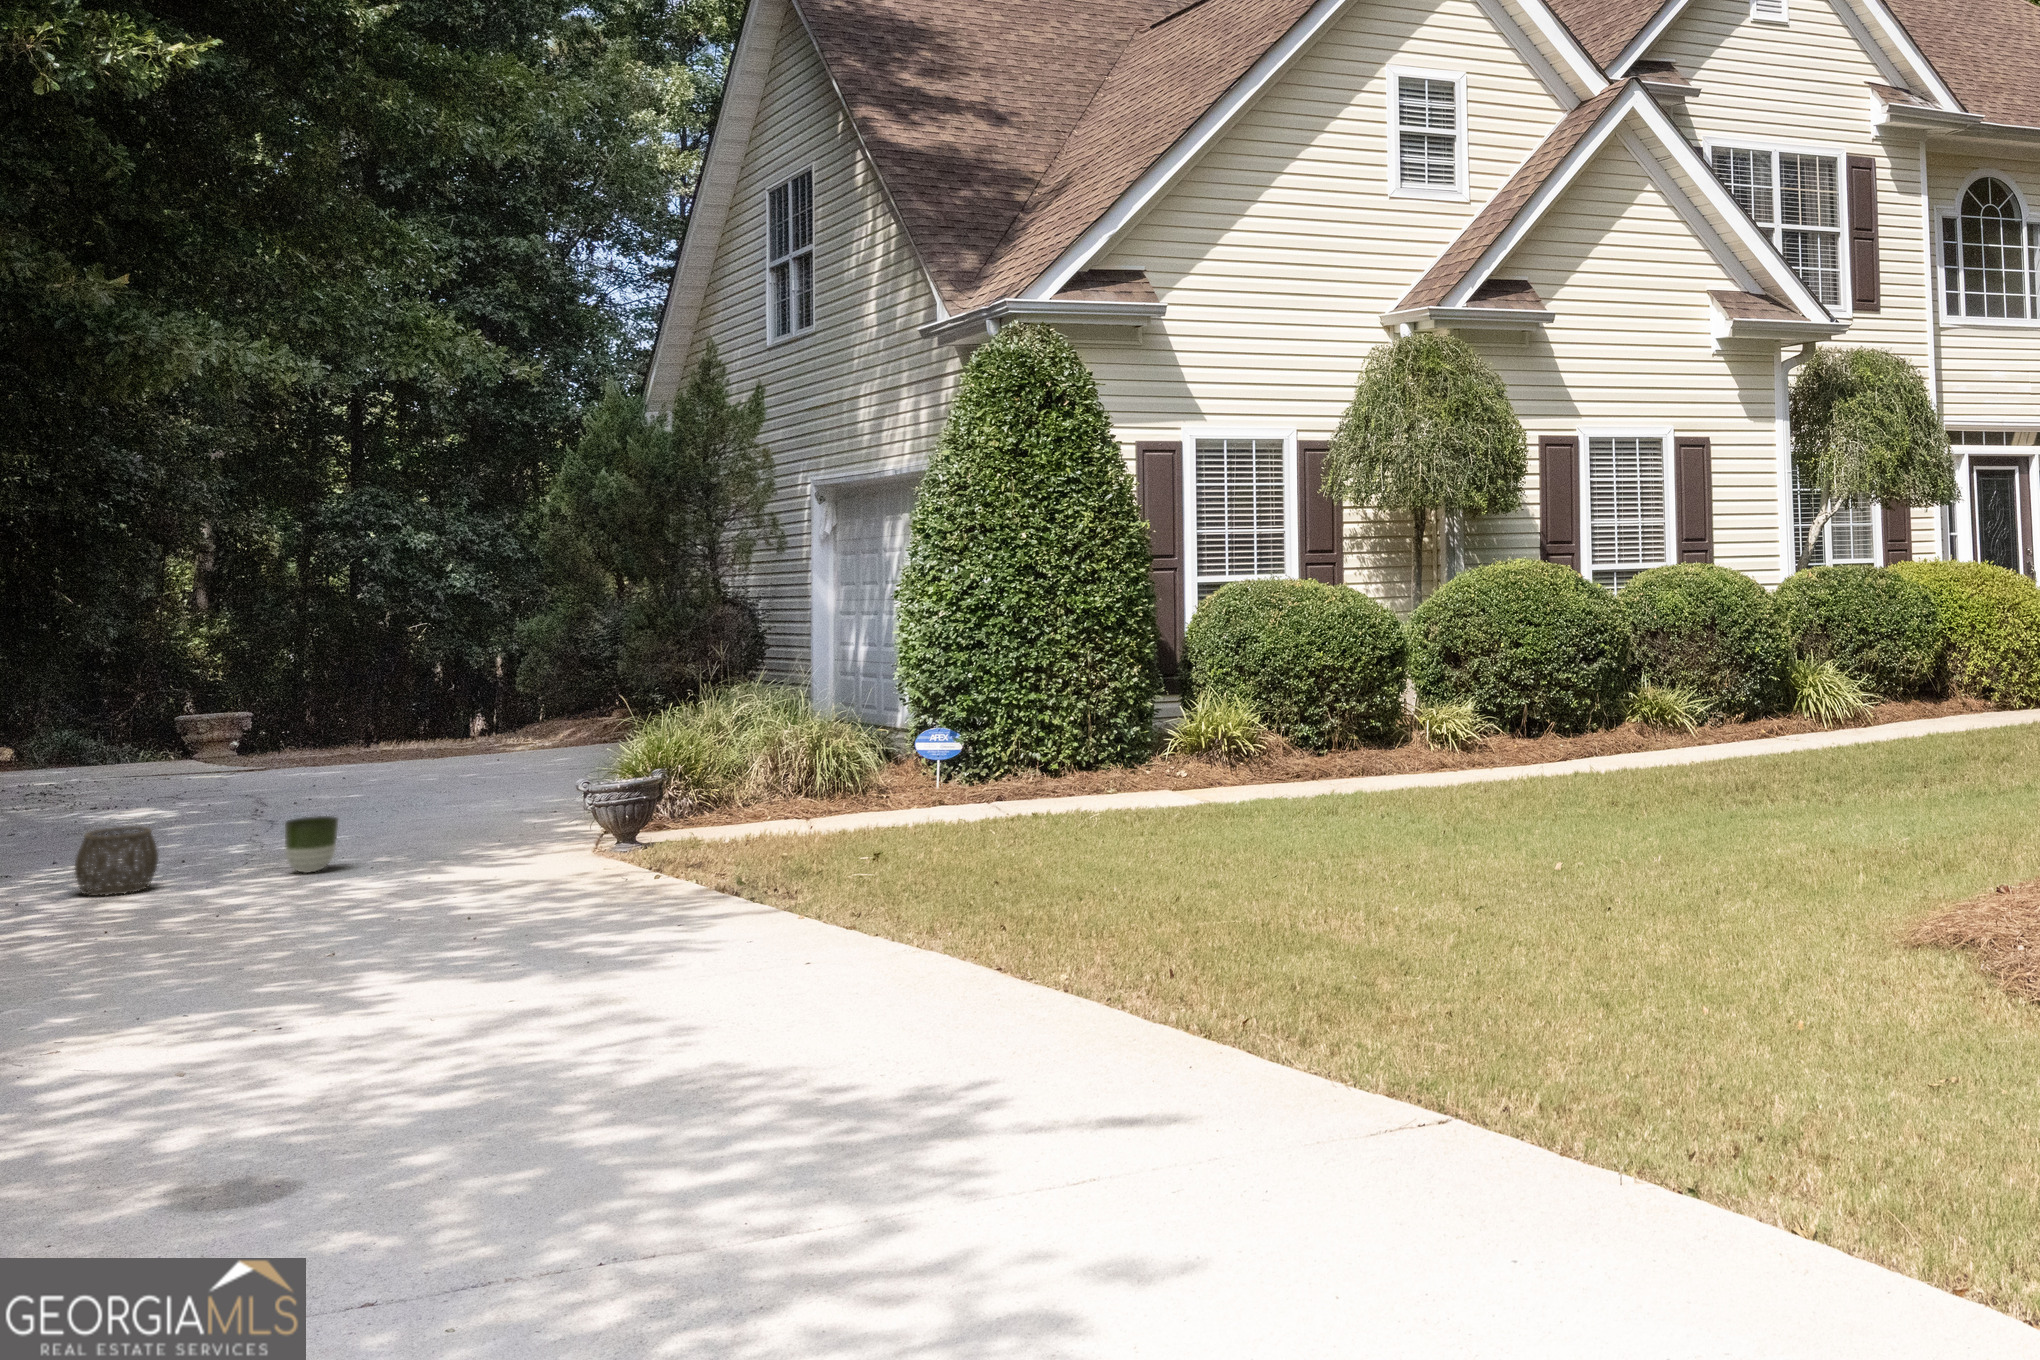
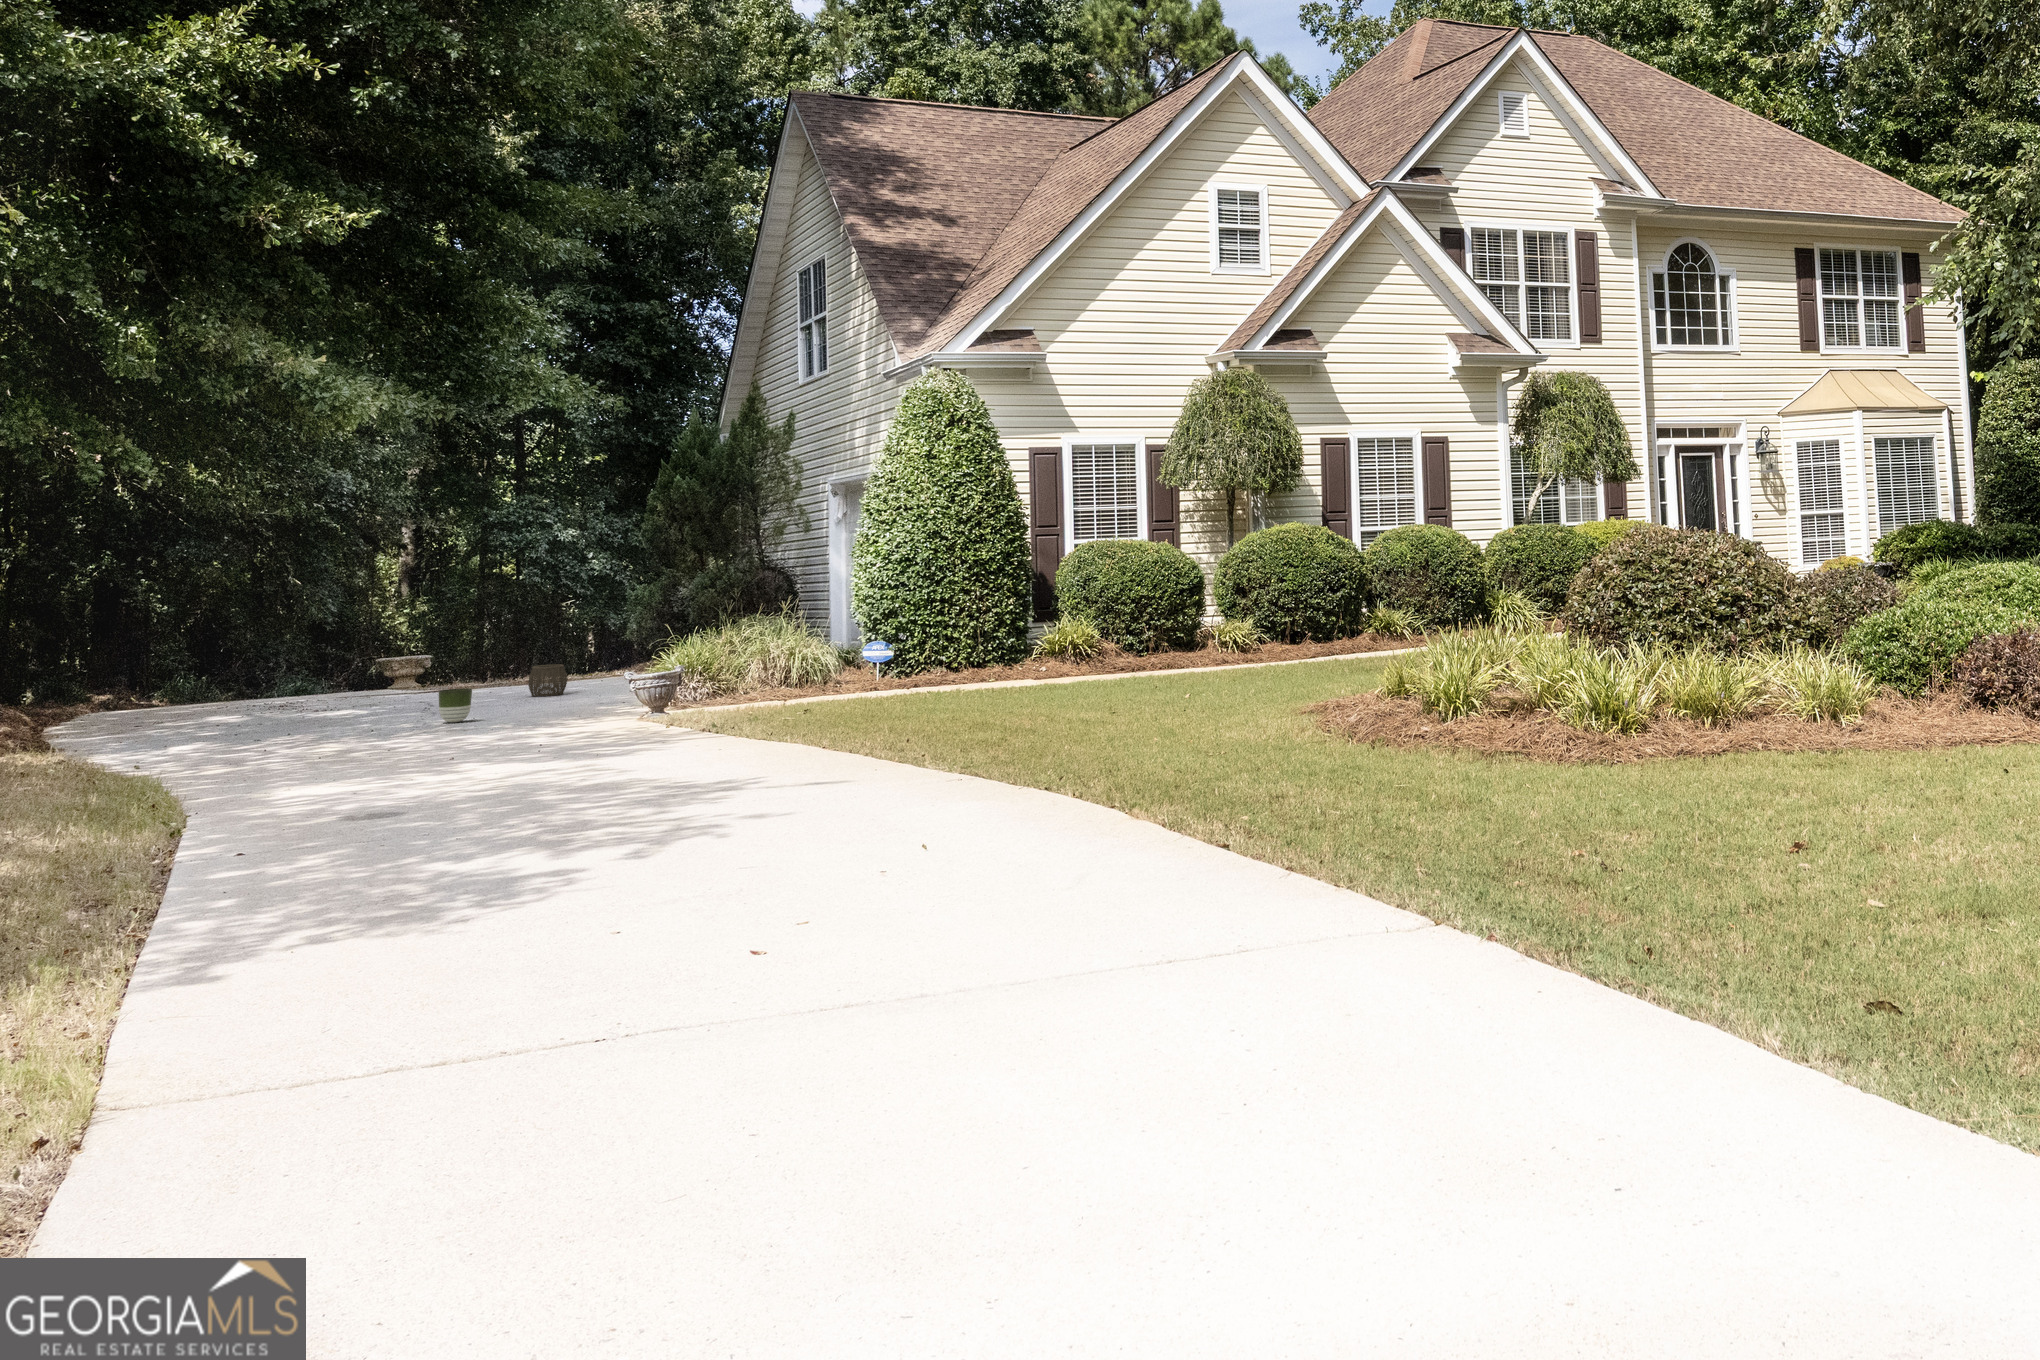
woven basket: present [75,826,158,896] -> present [528,664,567,697]

